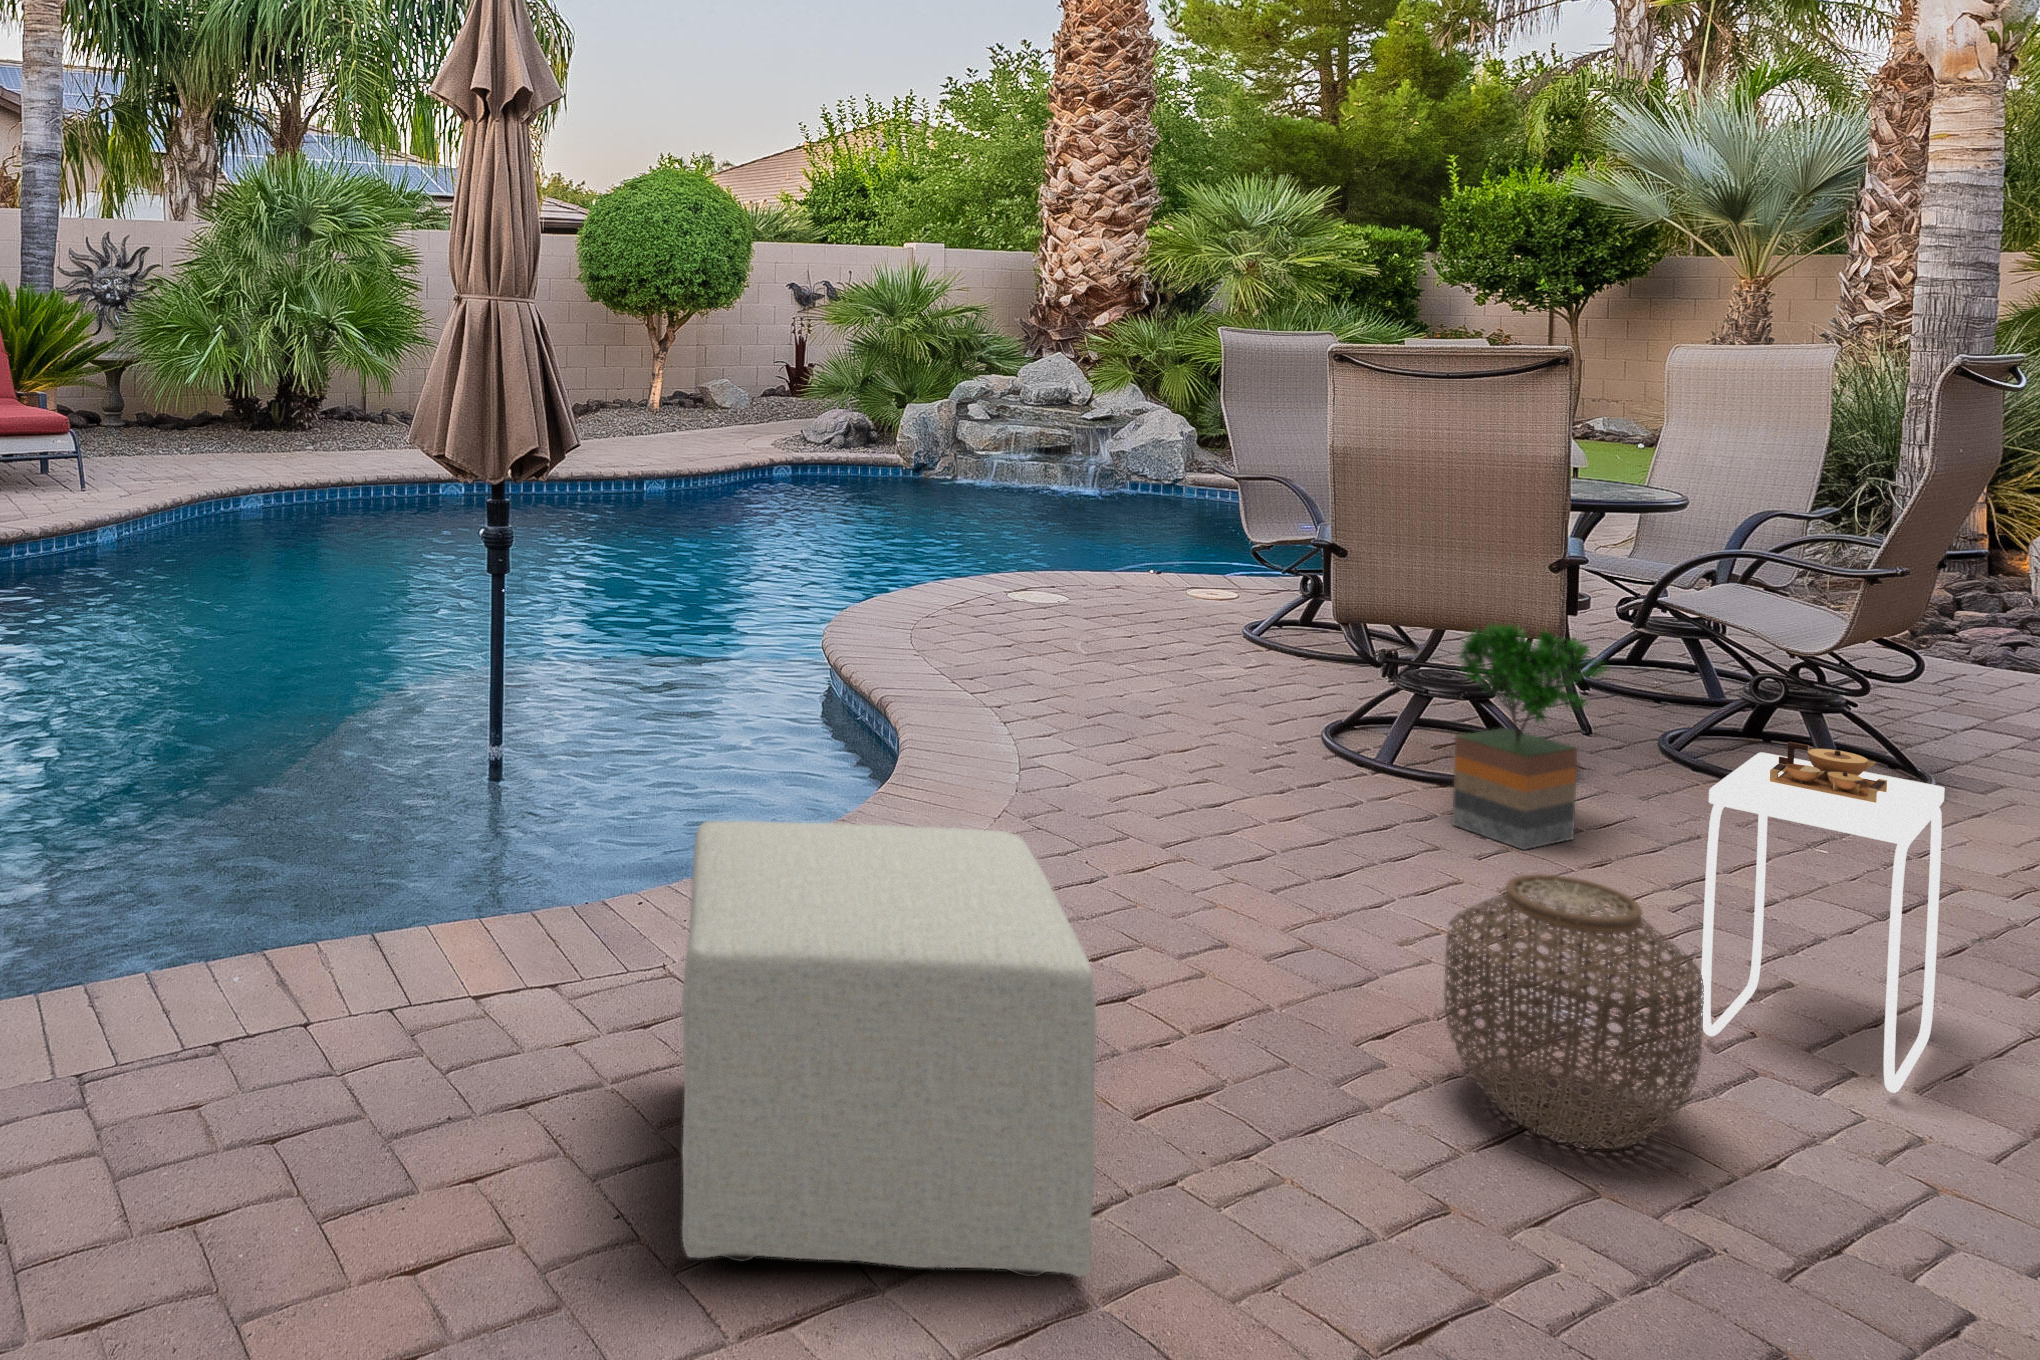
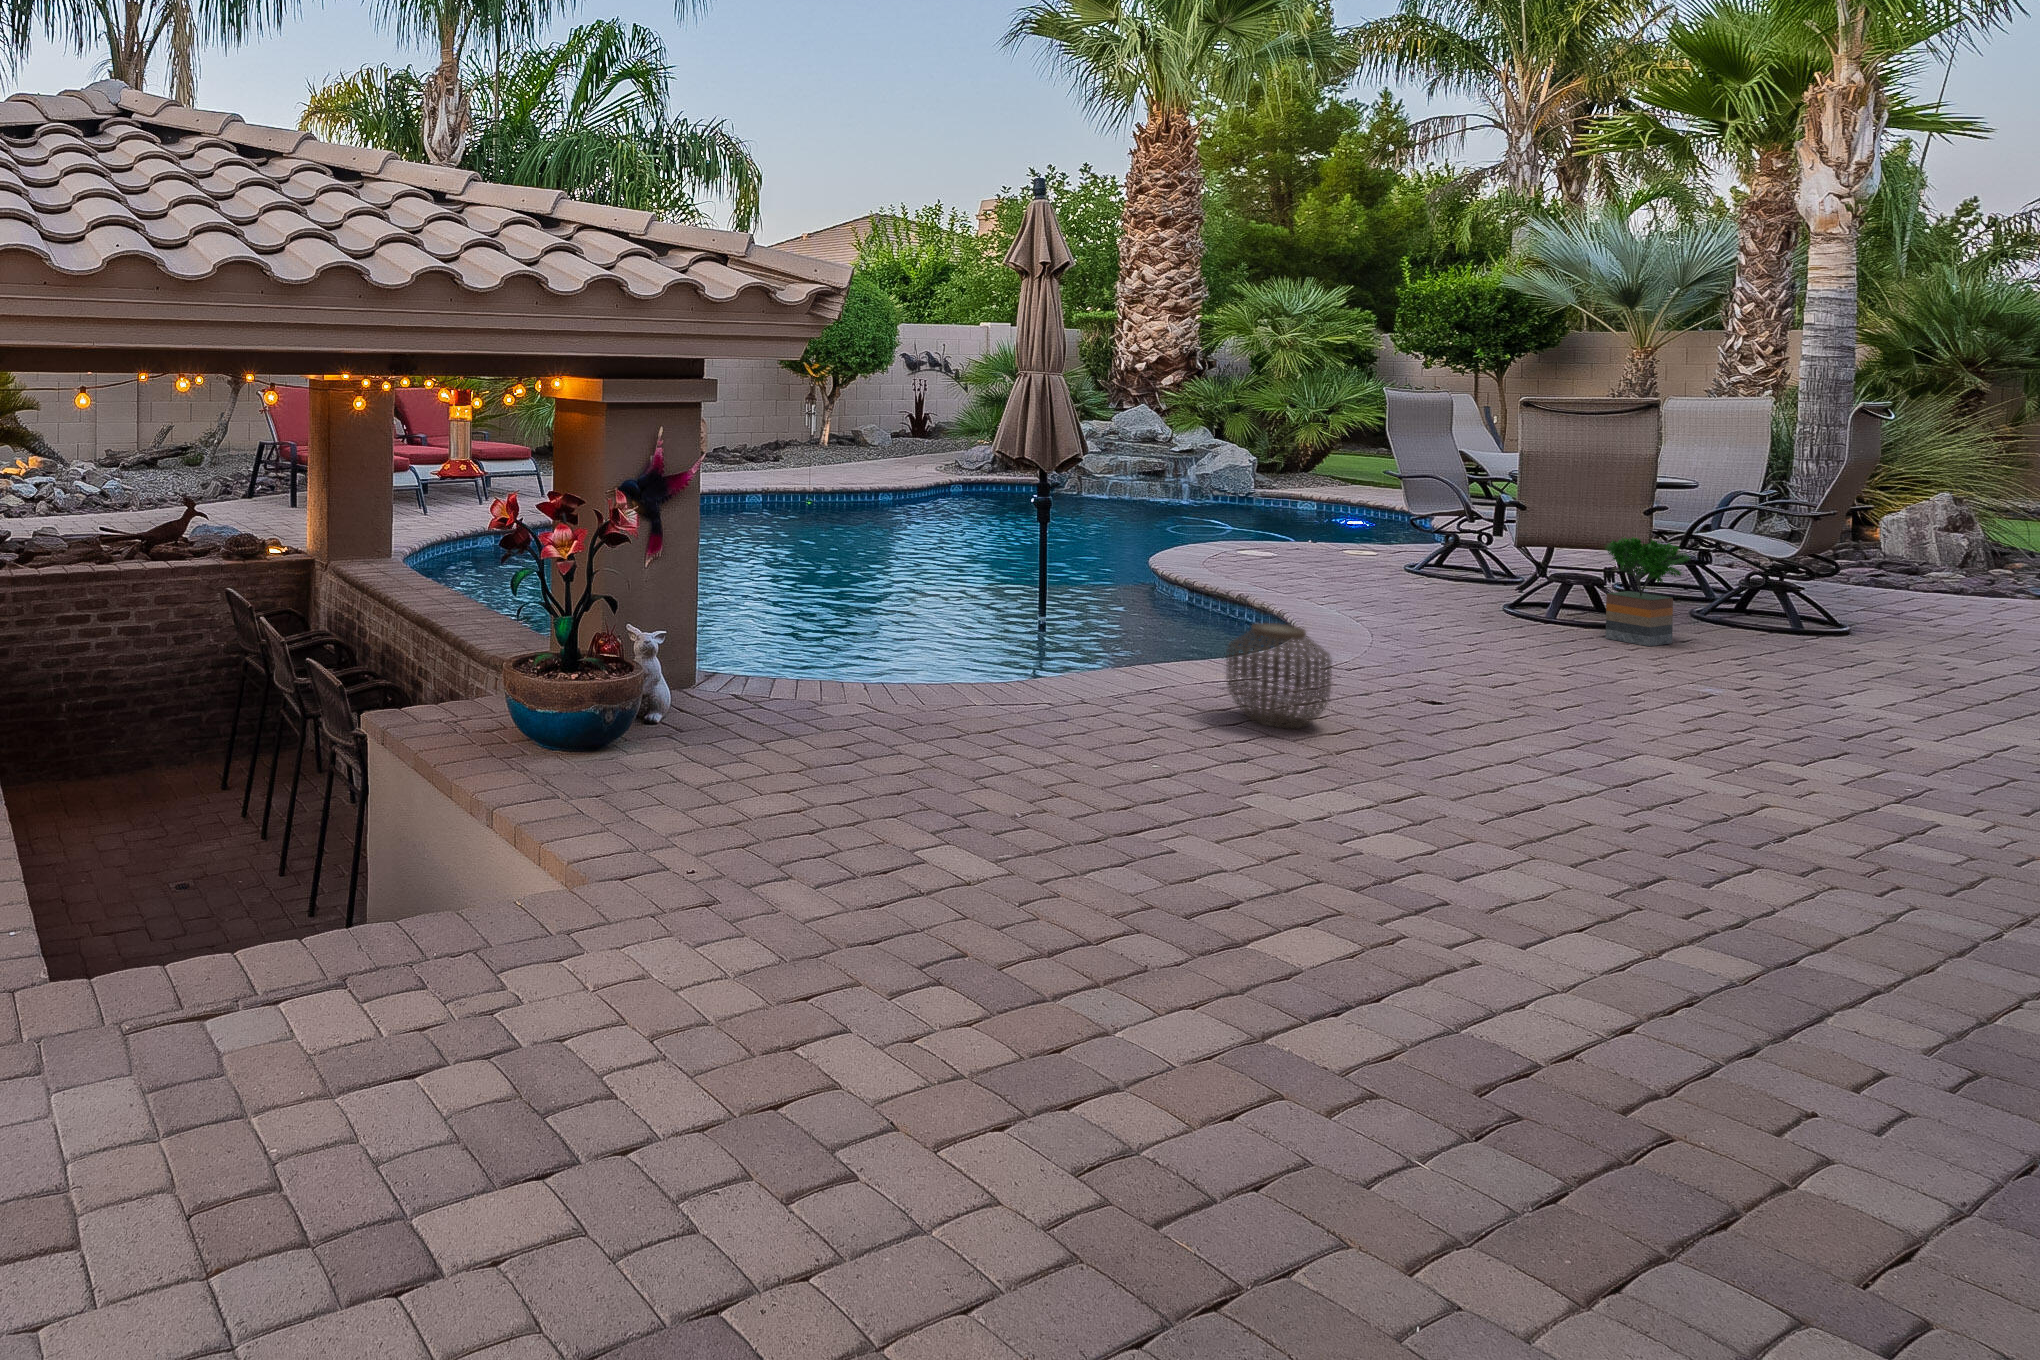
side table: present [1701,742,1945,1093] -> none [1778,571,1884,709]
ottoman: present [682,821,1096,1277] -> none [1362,594,1591,739]
woven basket: present [1444,874,1704,1149] -> present [1226,623,1332,728]

